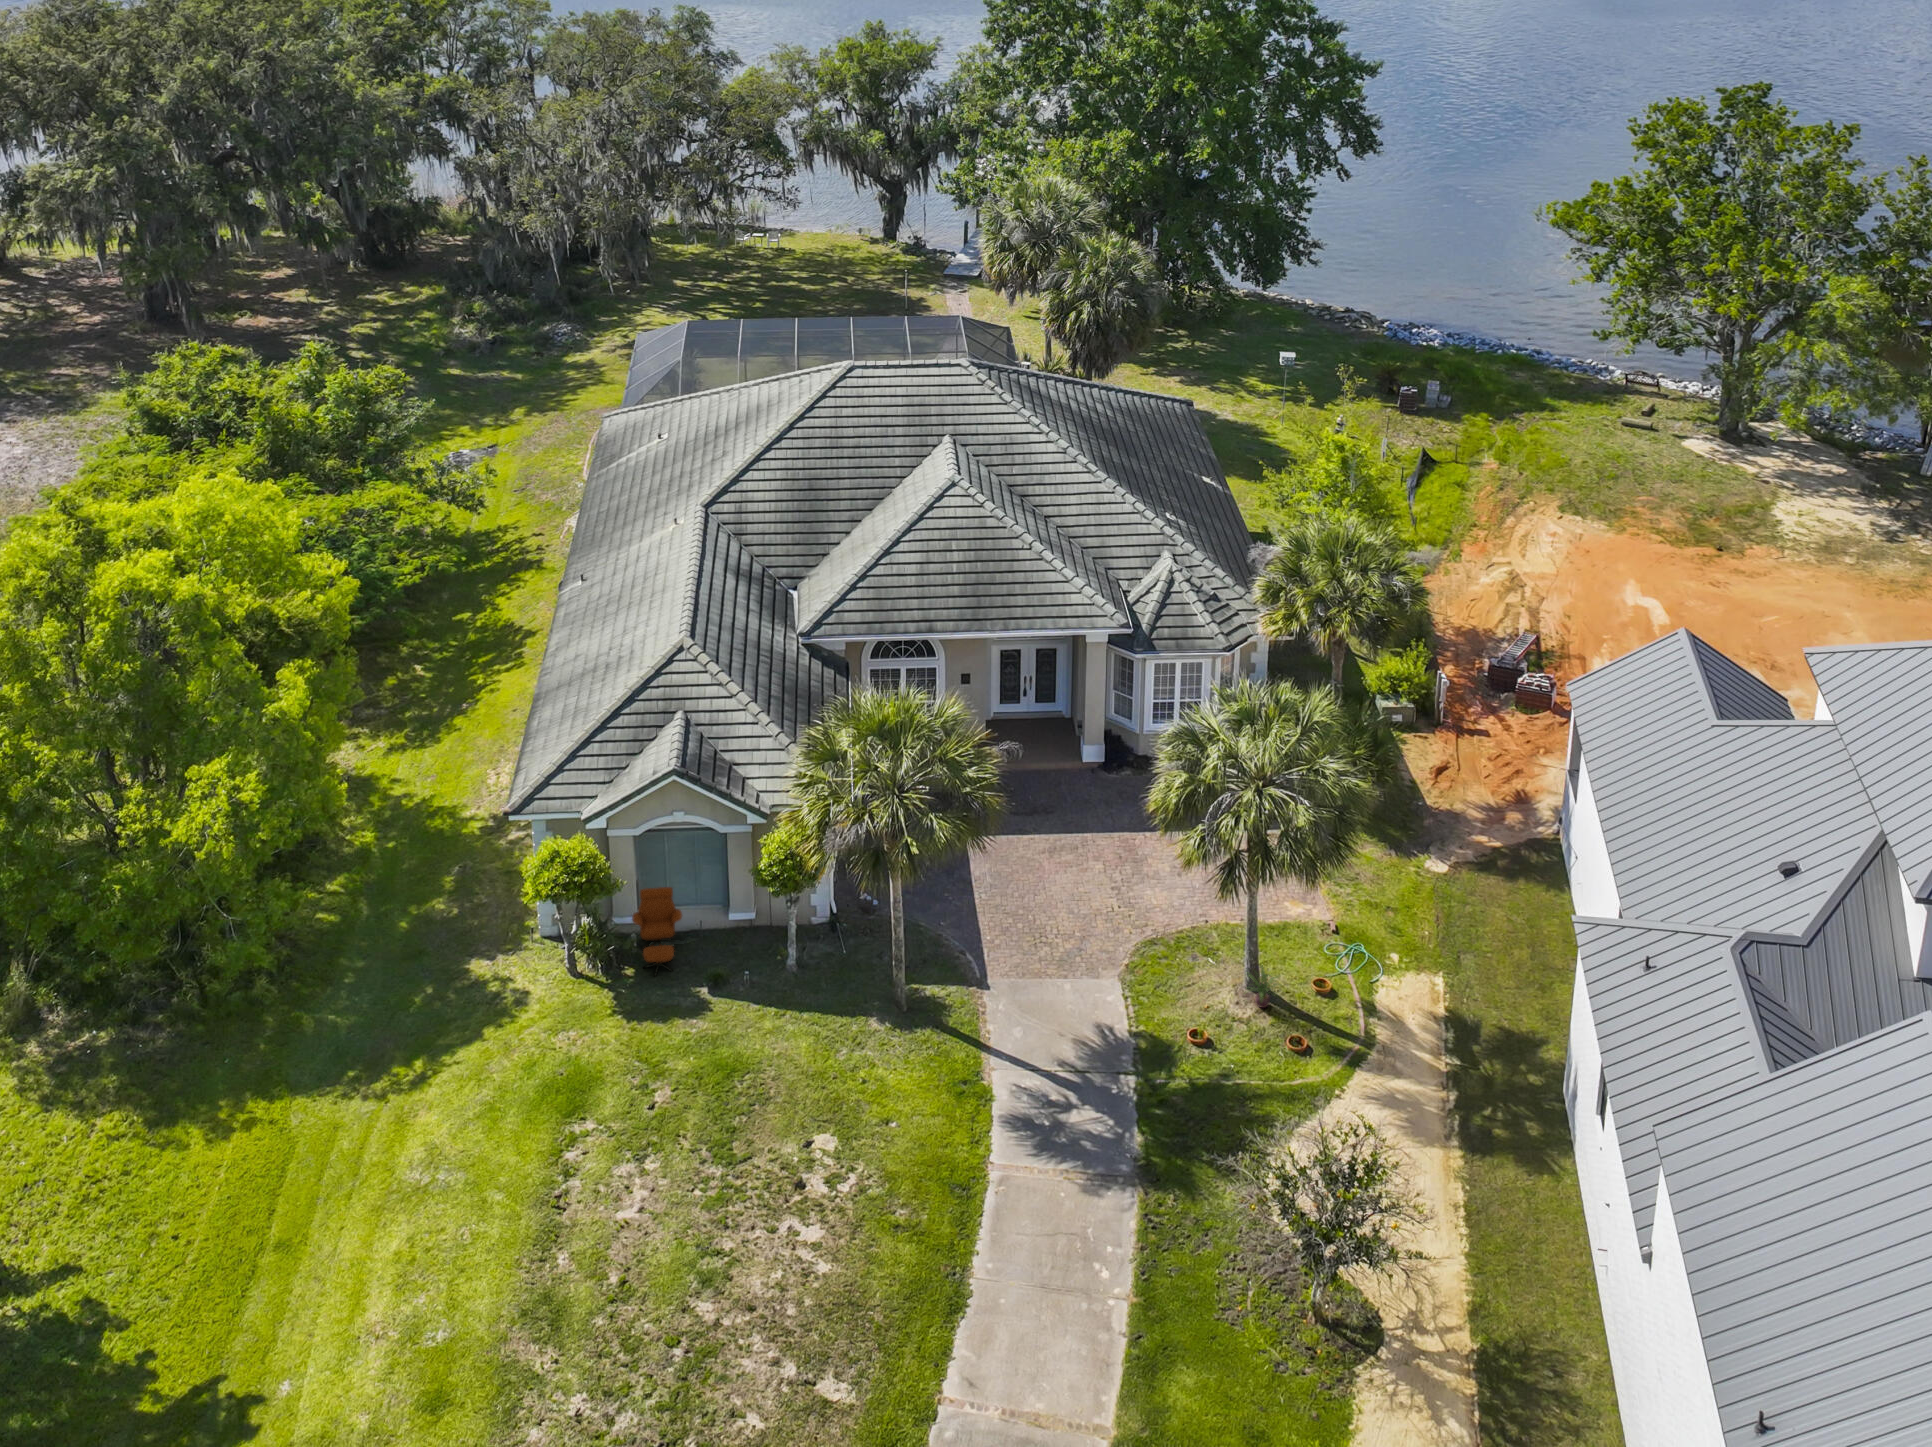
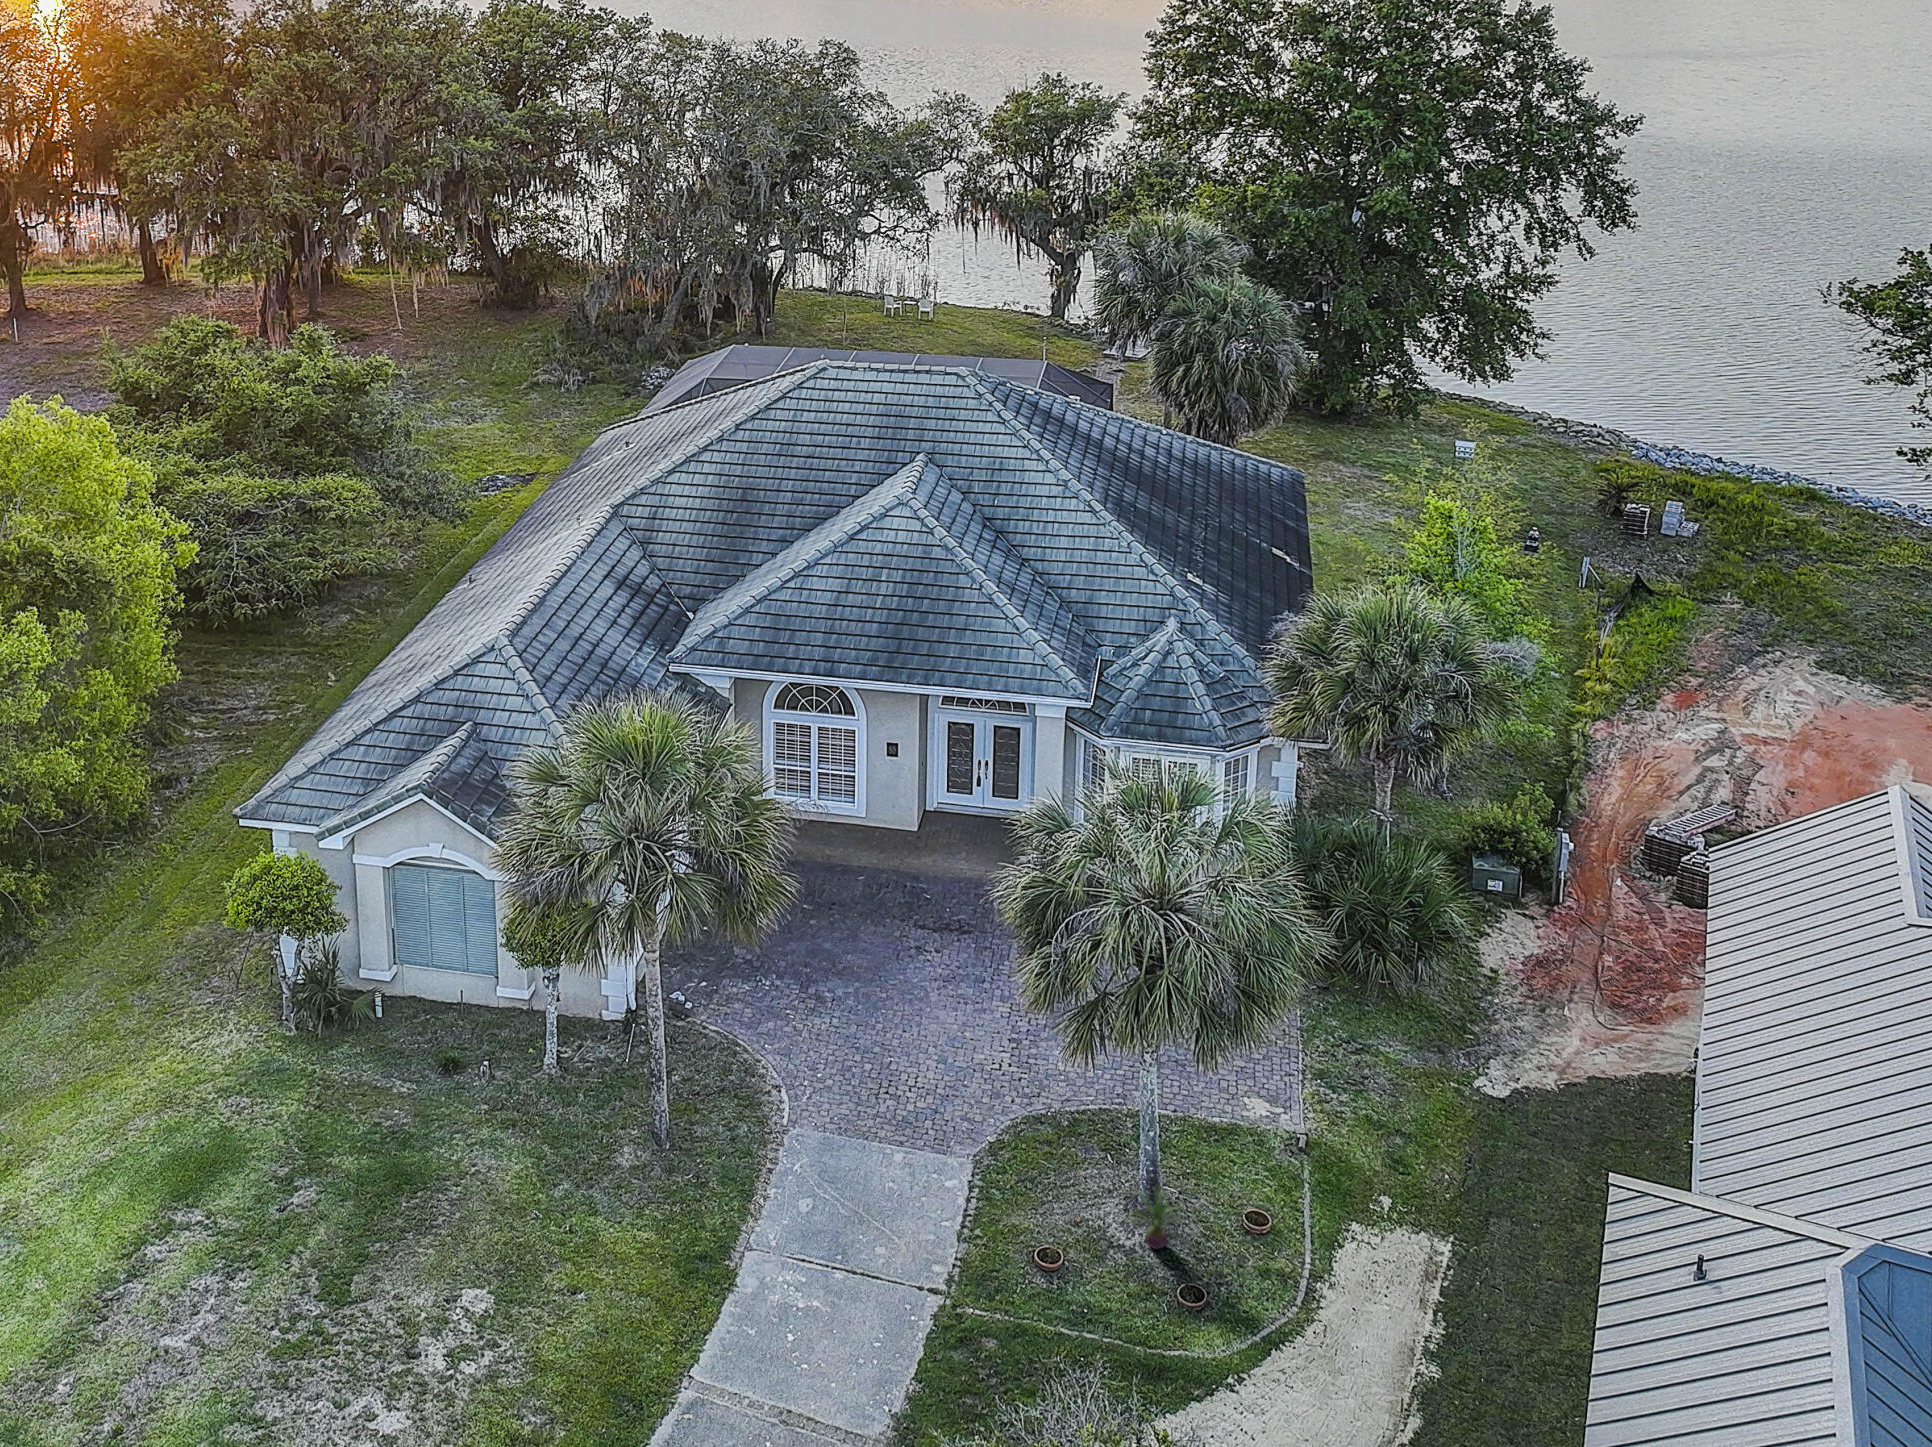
lounge chair: present [632,887,682,975] -> none [387,931,451,1041]

